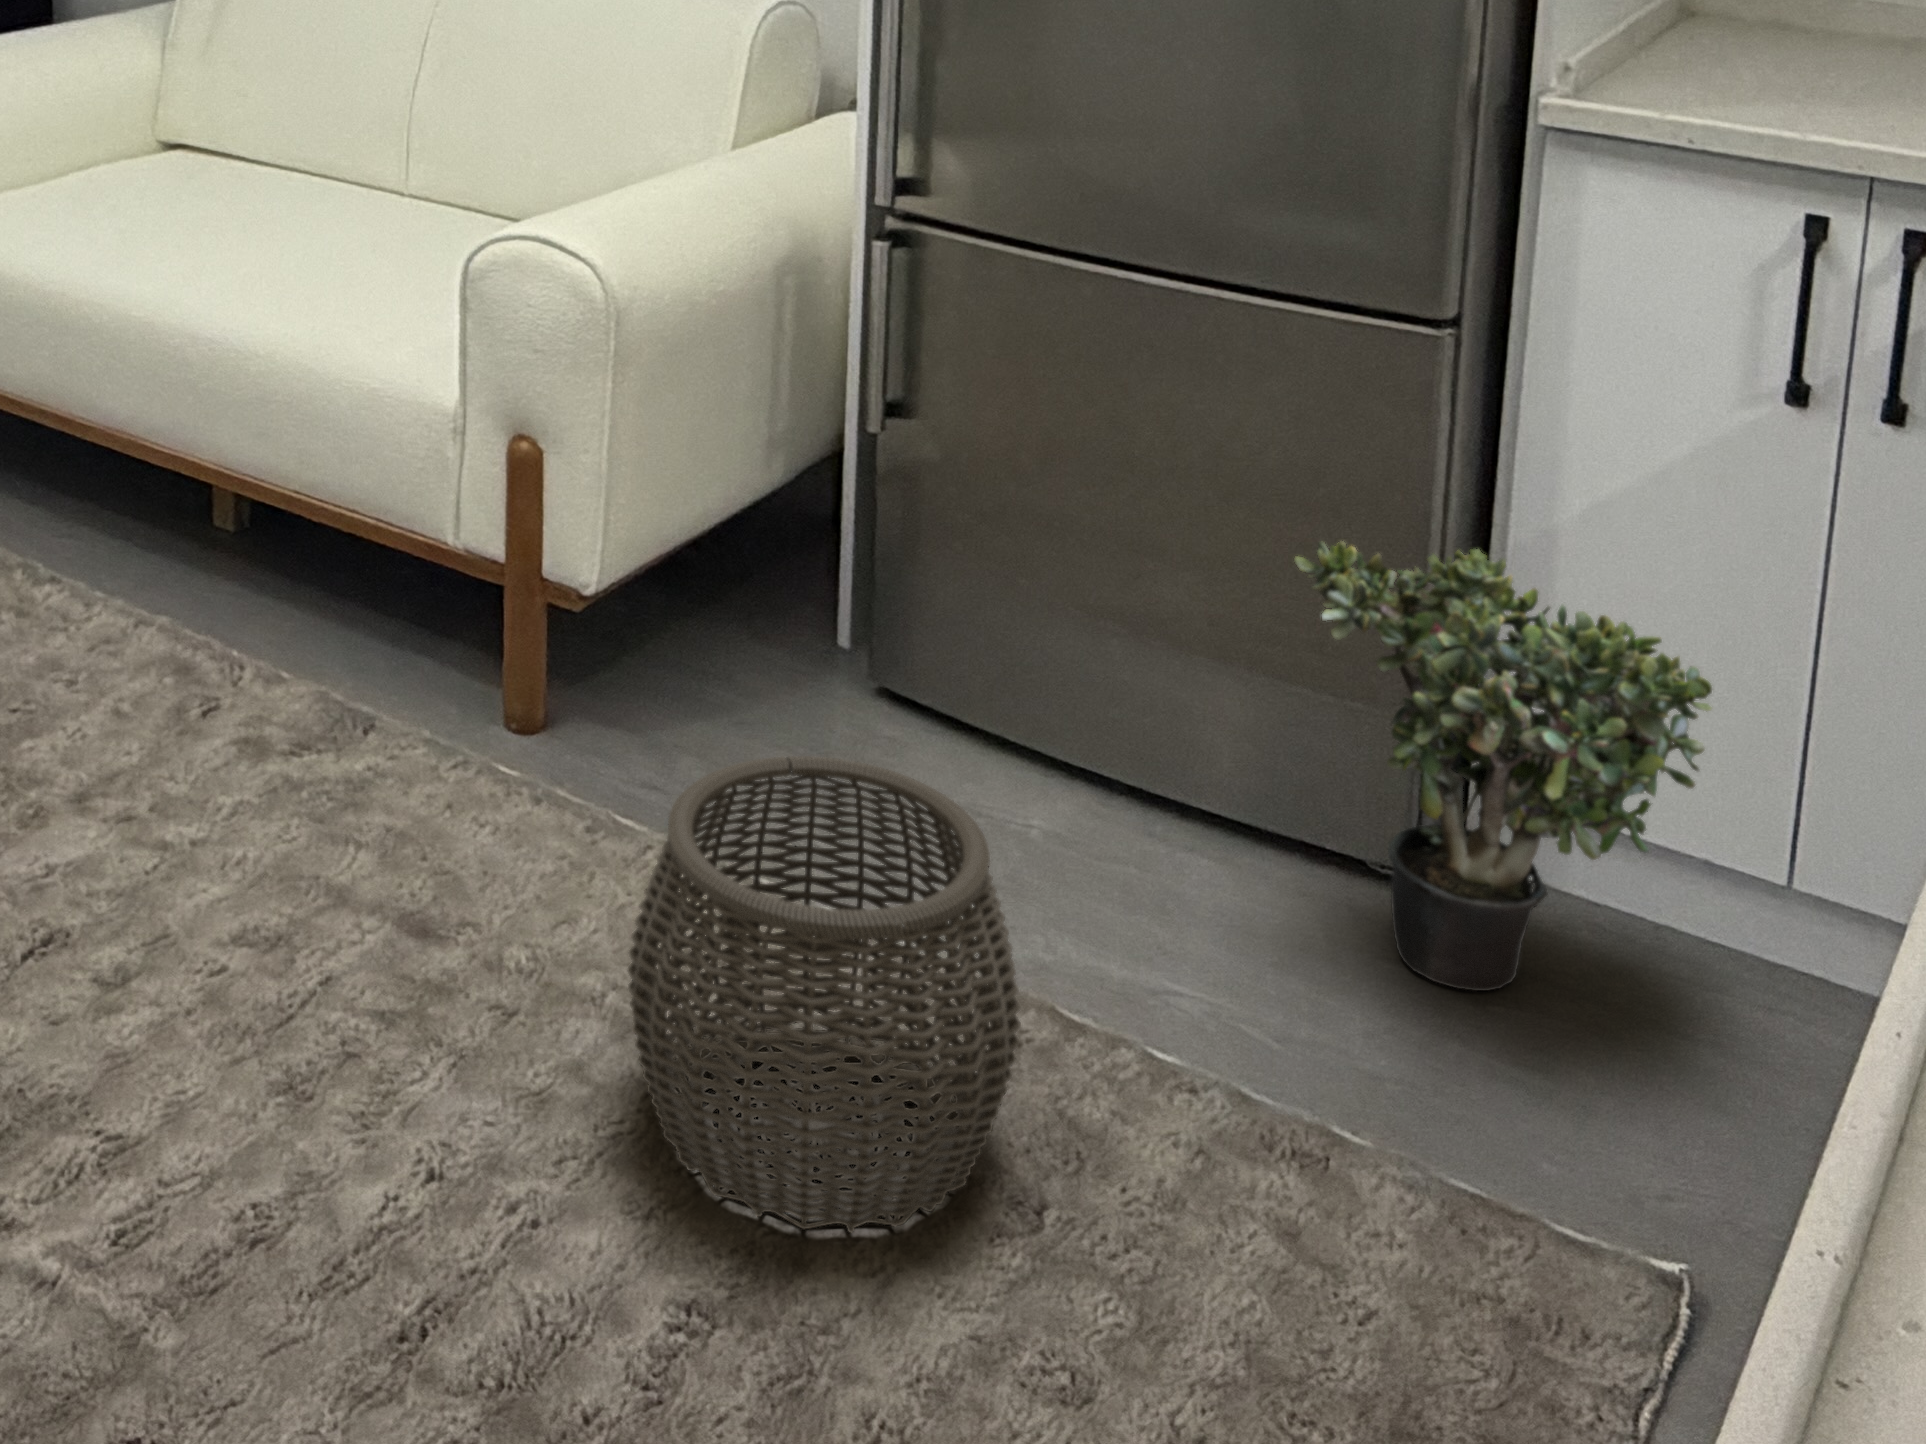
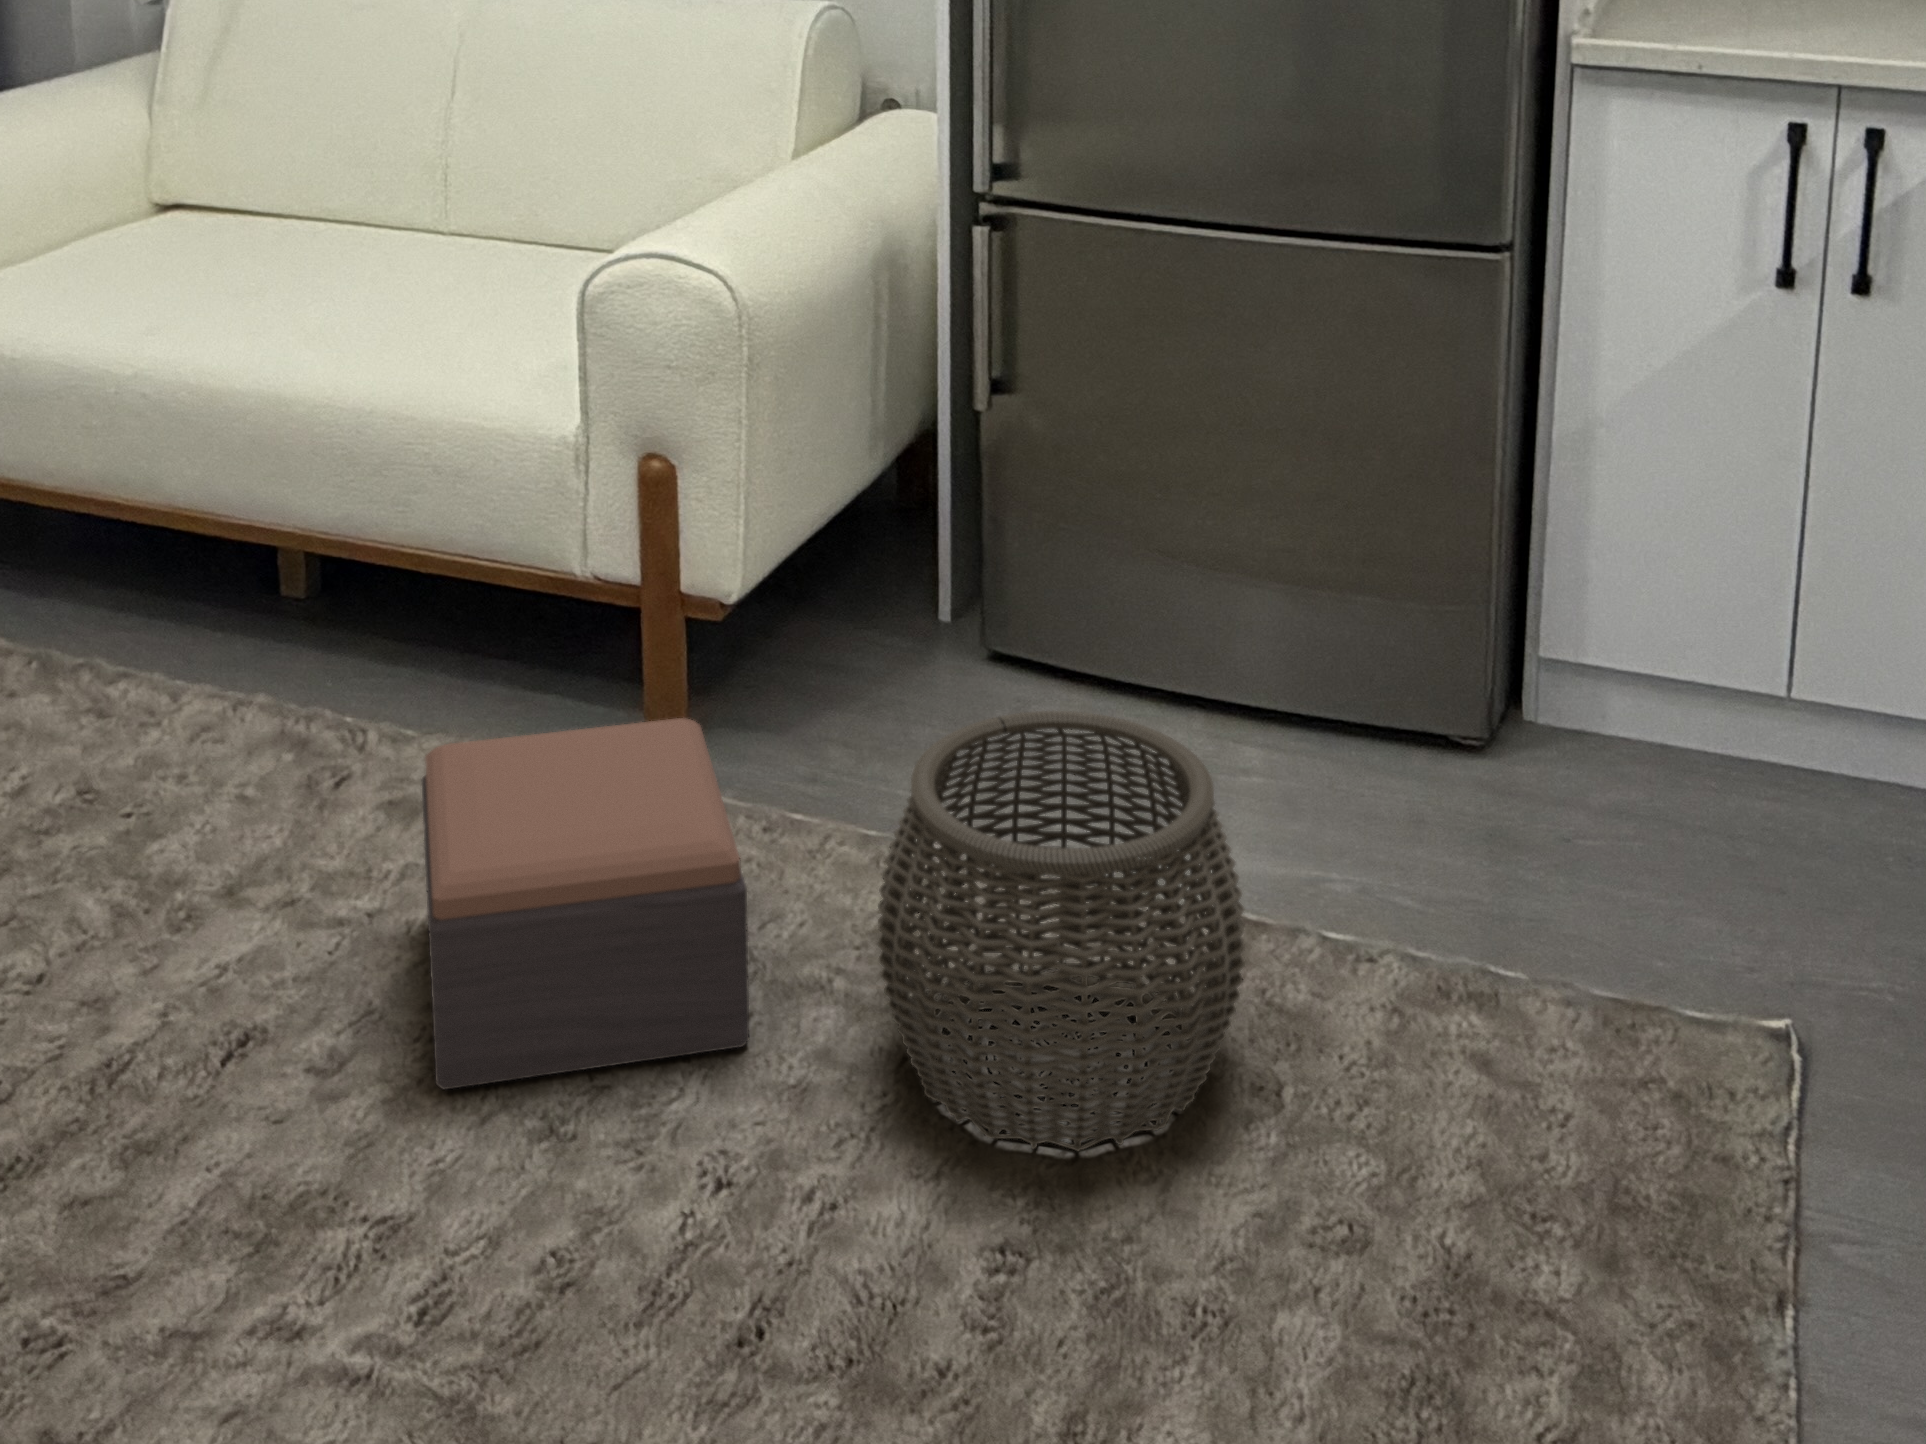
potted plant: present [1295,542,1712,991] -> none [1389,442,1738,827]
footstool: none [201,696,522,1049] -> present [421,718,749,1089]

